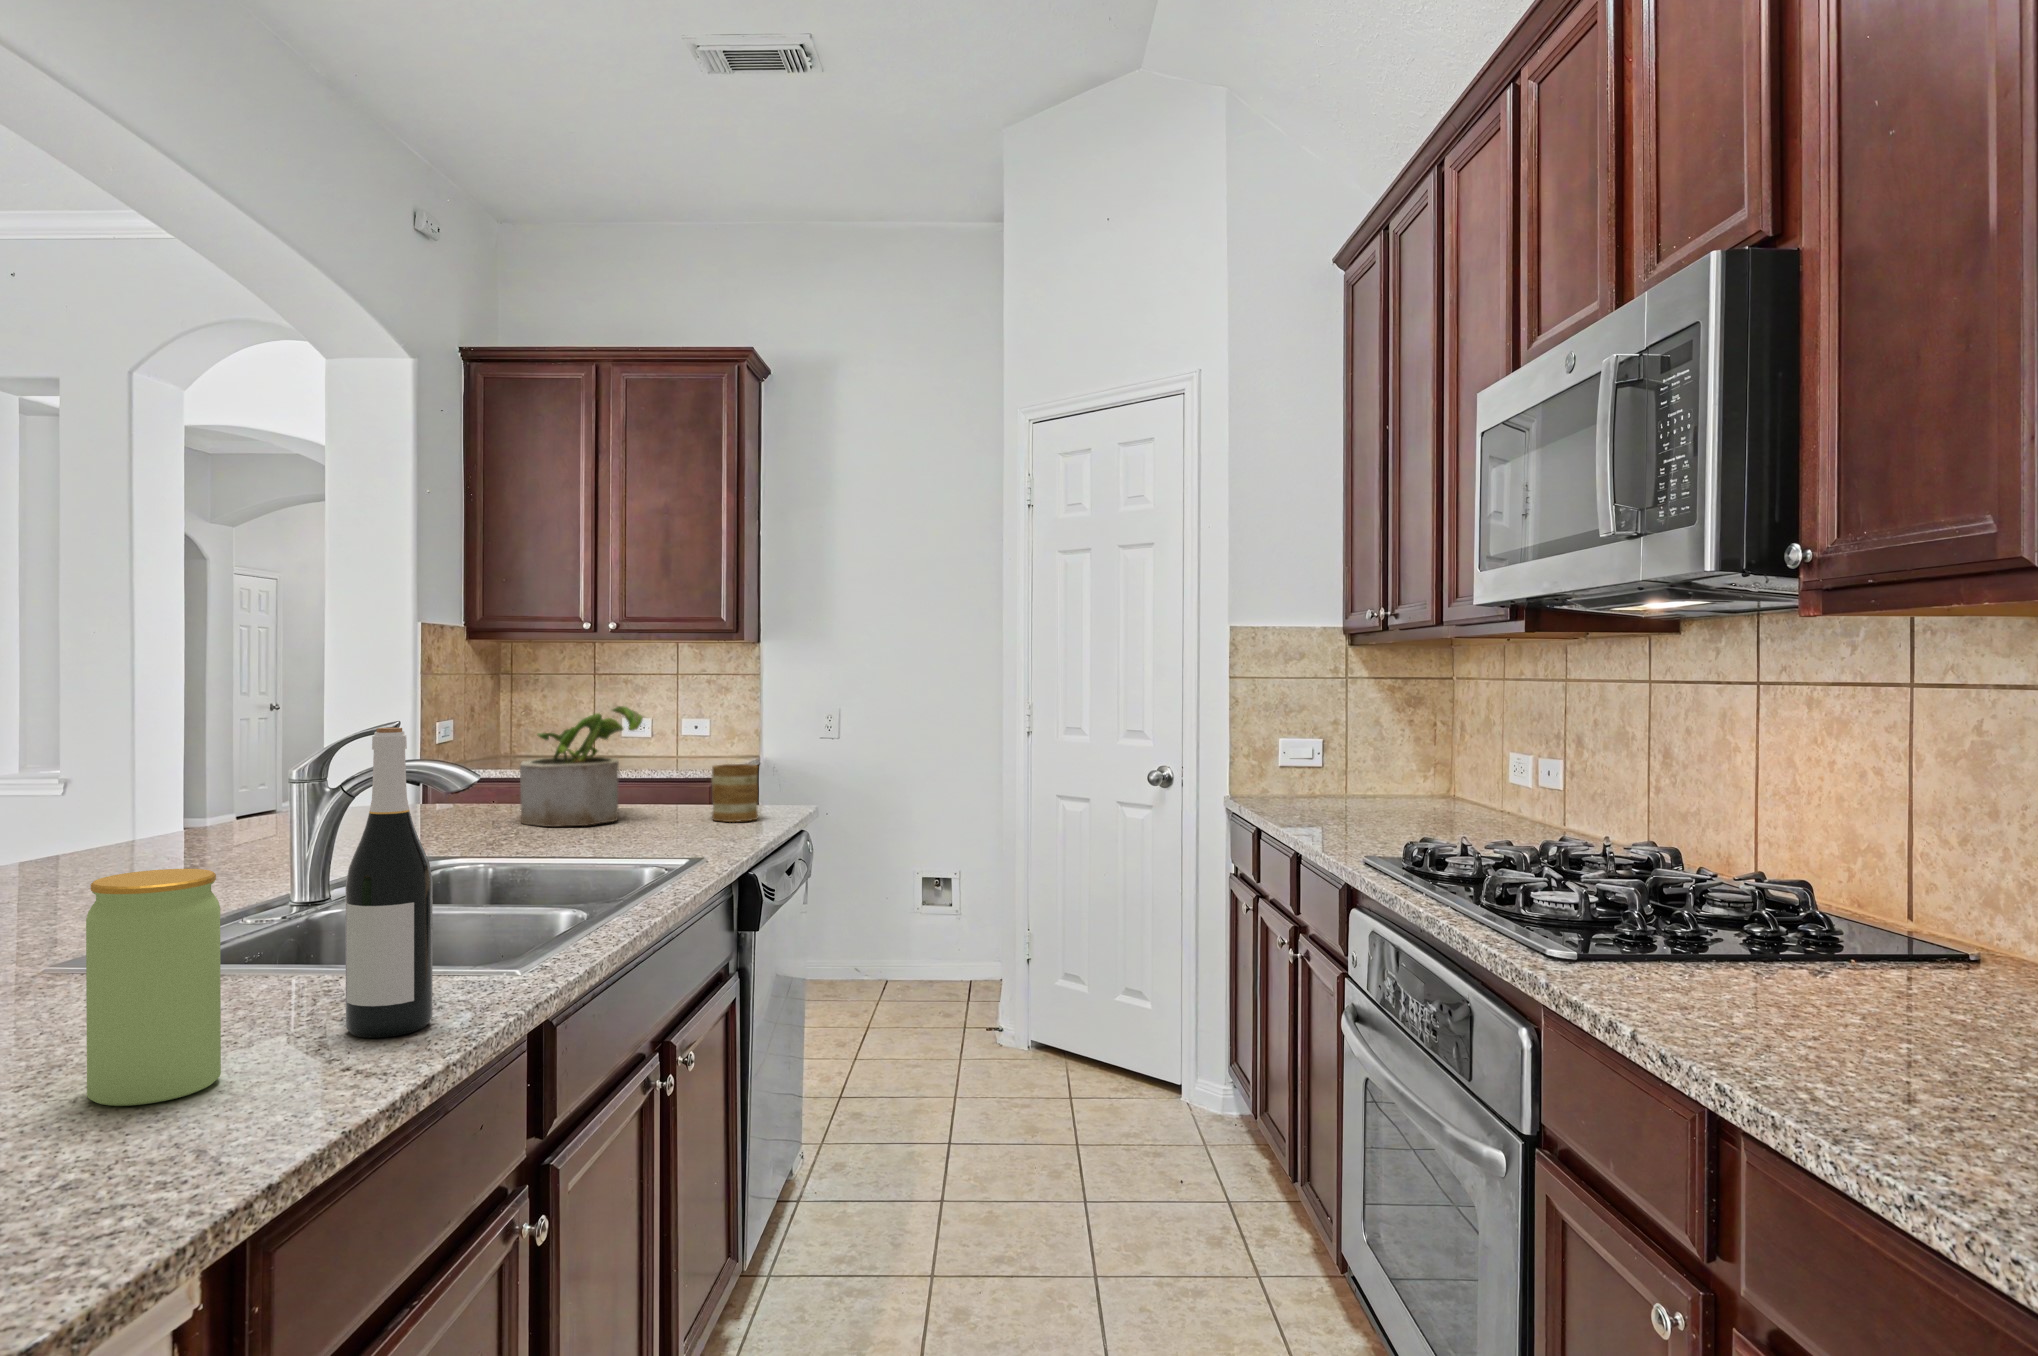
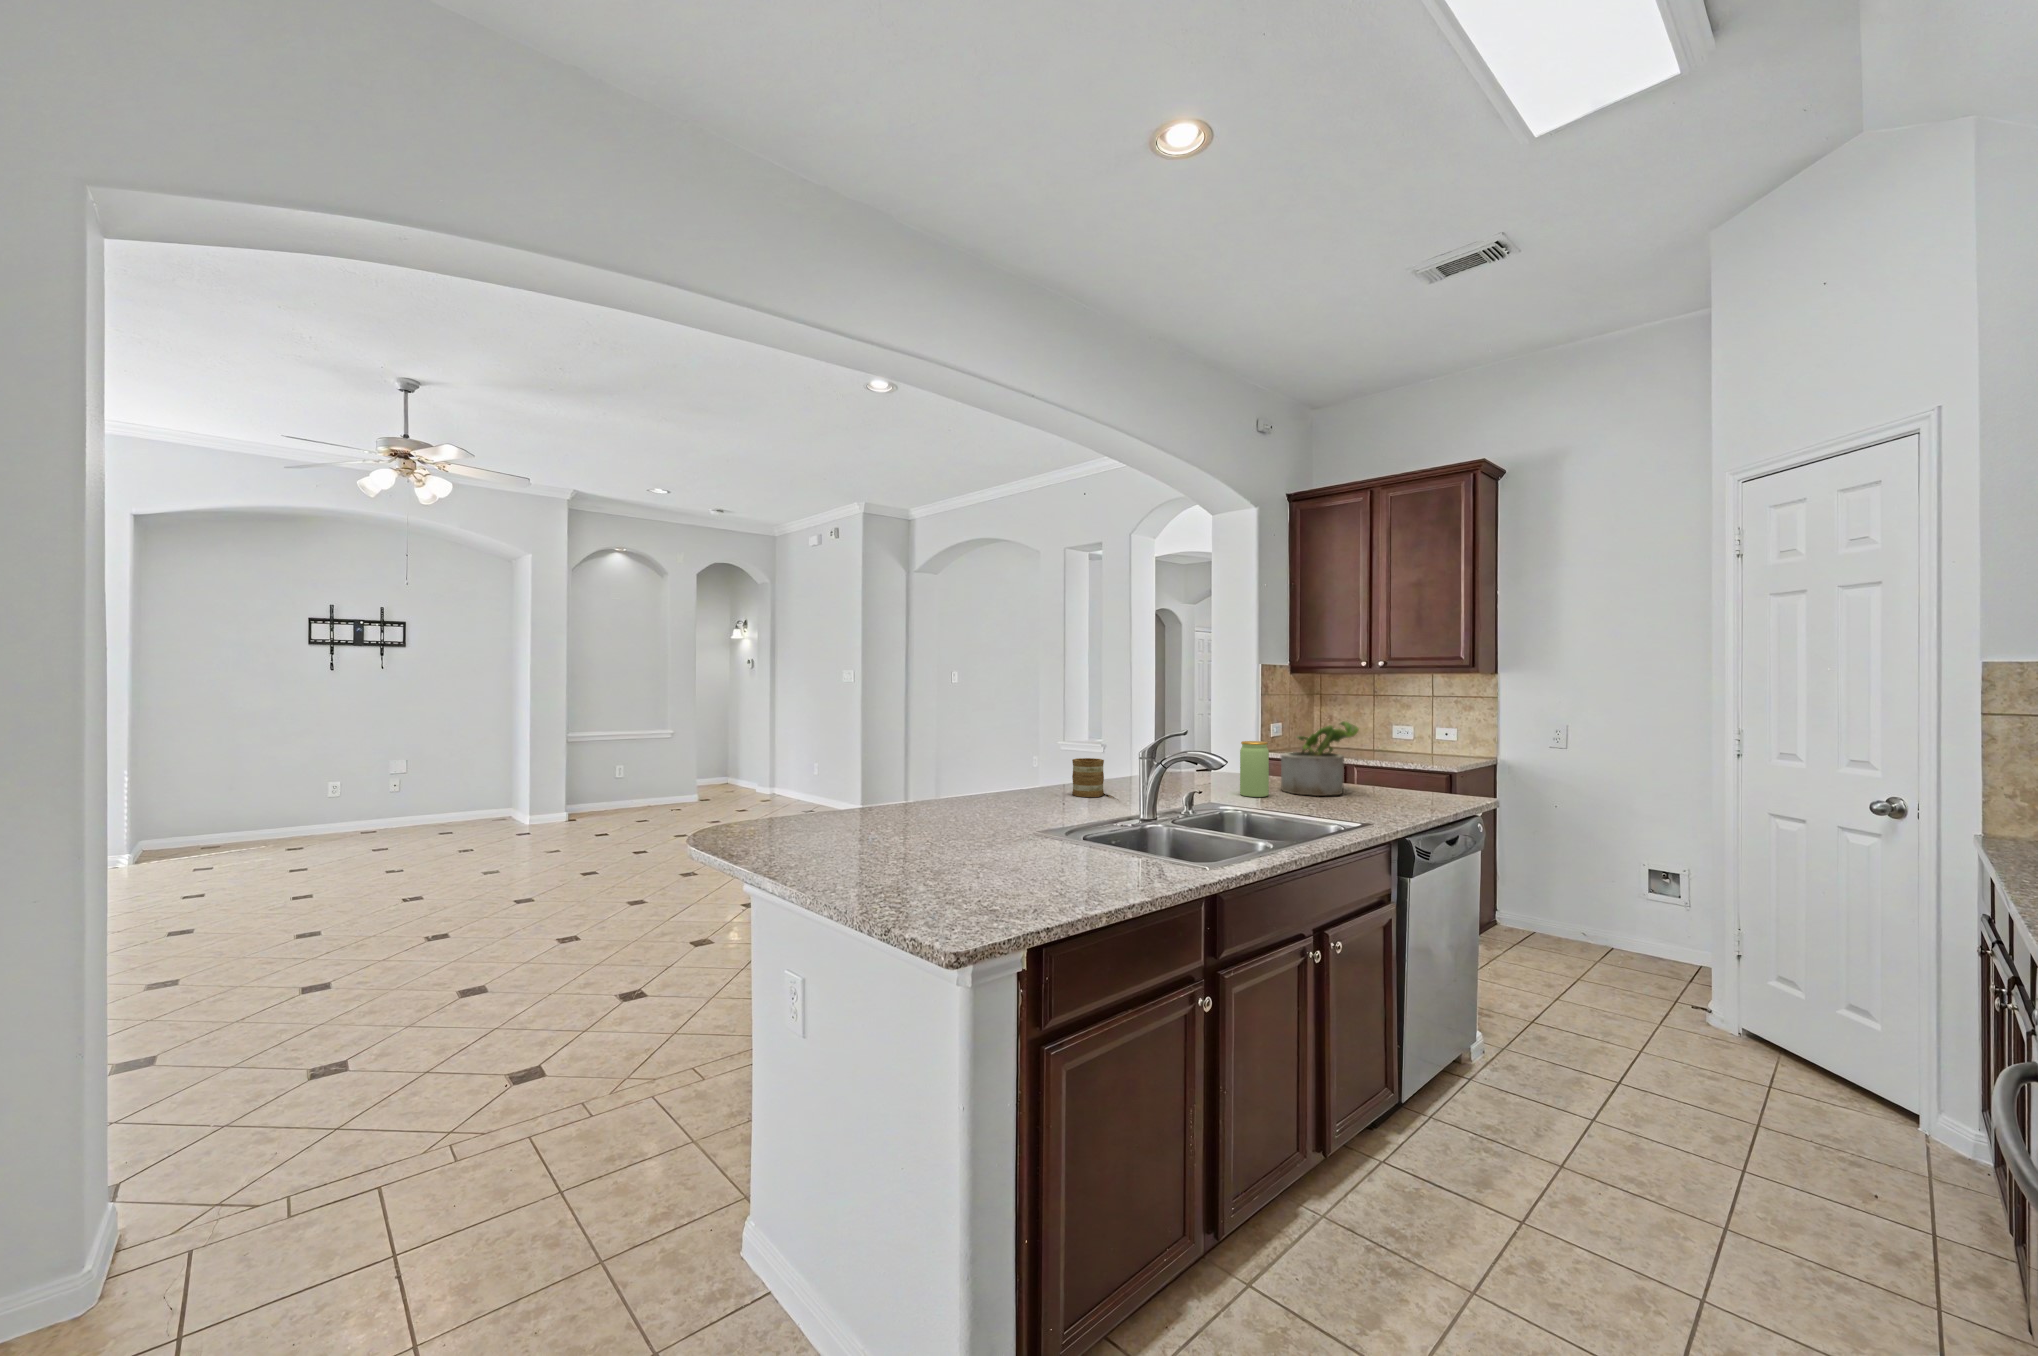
wine bottle: present [346,728,433,1038] -> none [1113,733,1151,884]
mug: present [711,764,758,822] -> present [1072,758,1104,797]
jar: present [86,869,221,1106] -> present [1240,741,1269,797]

